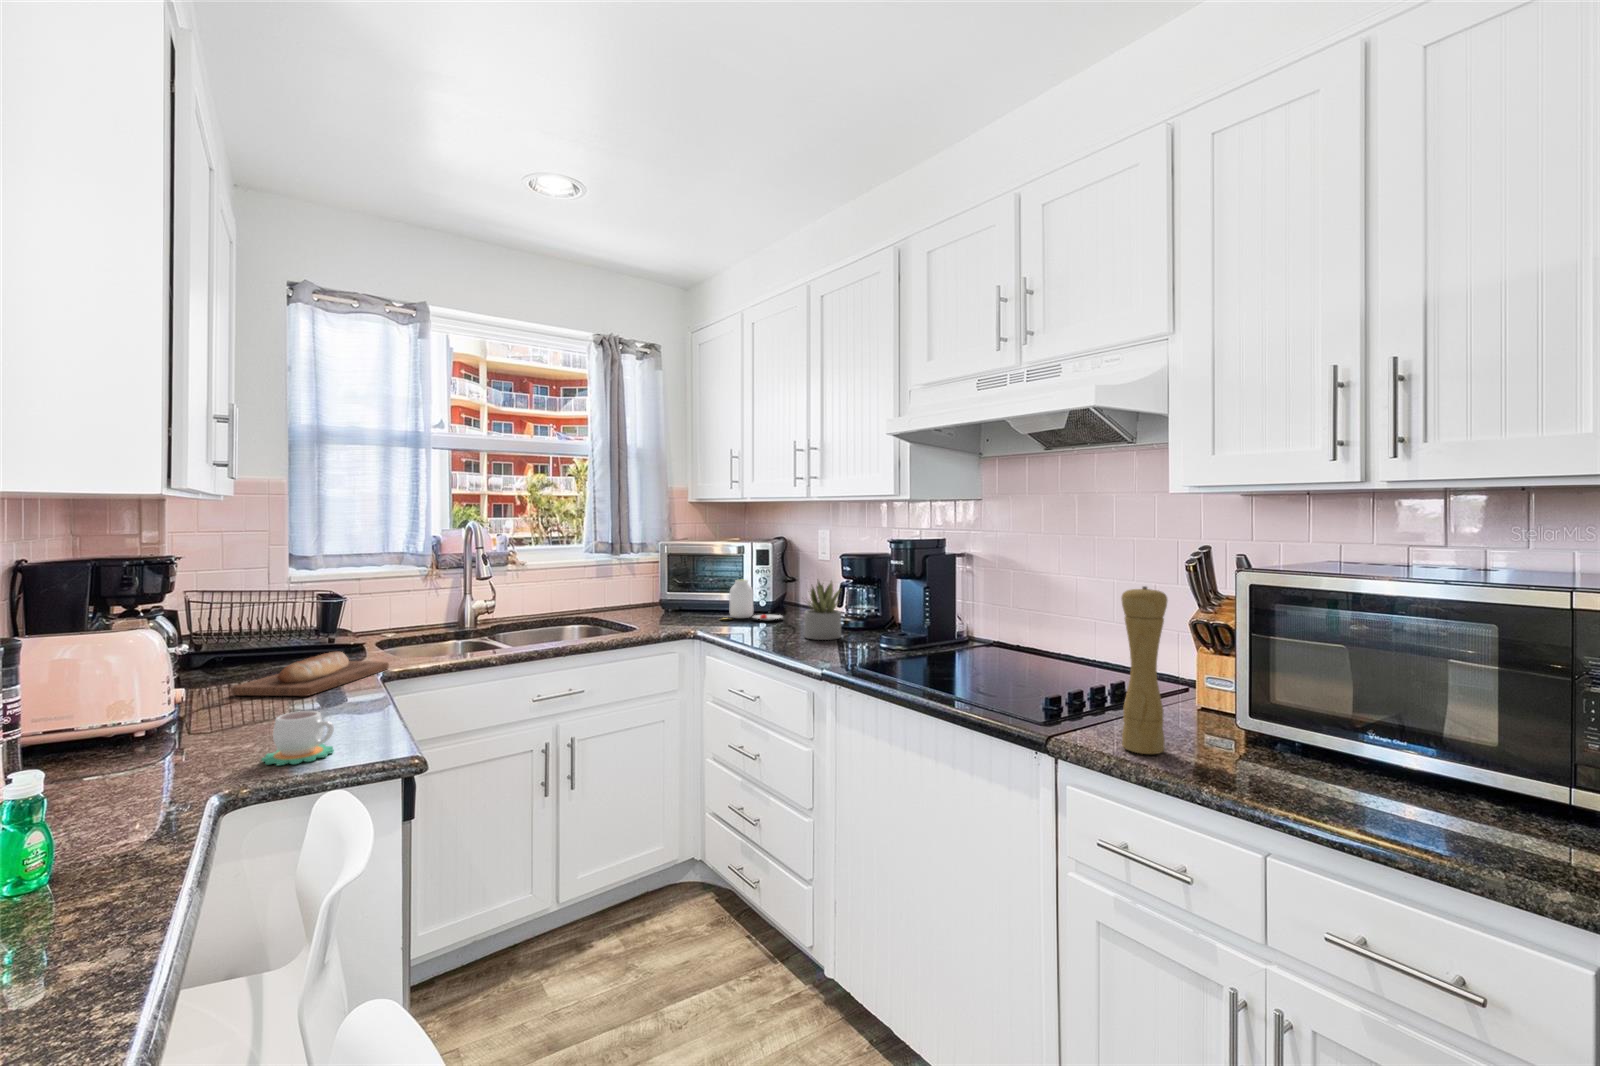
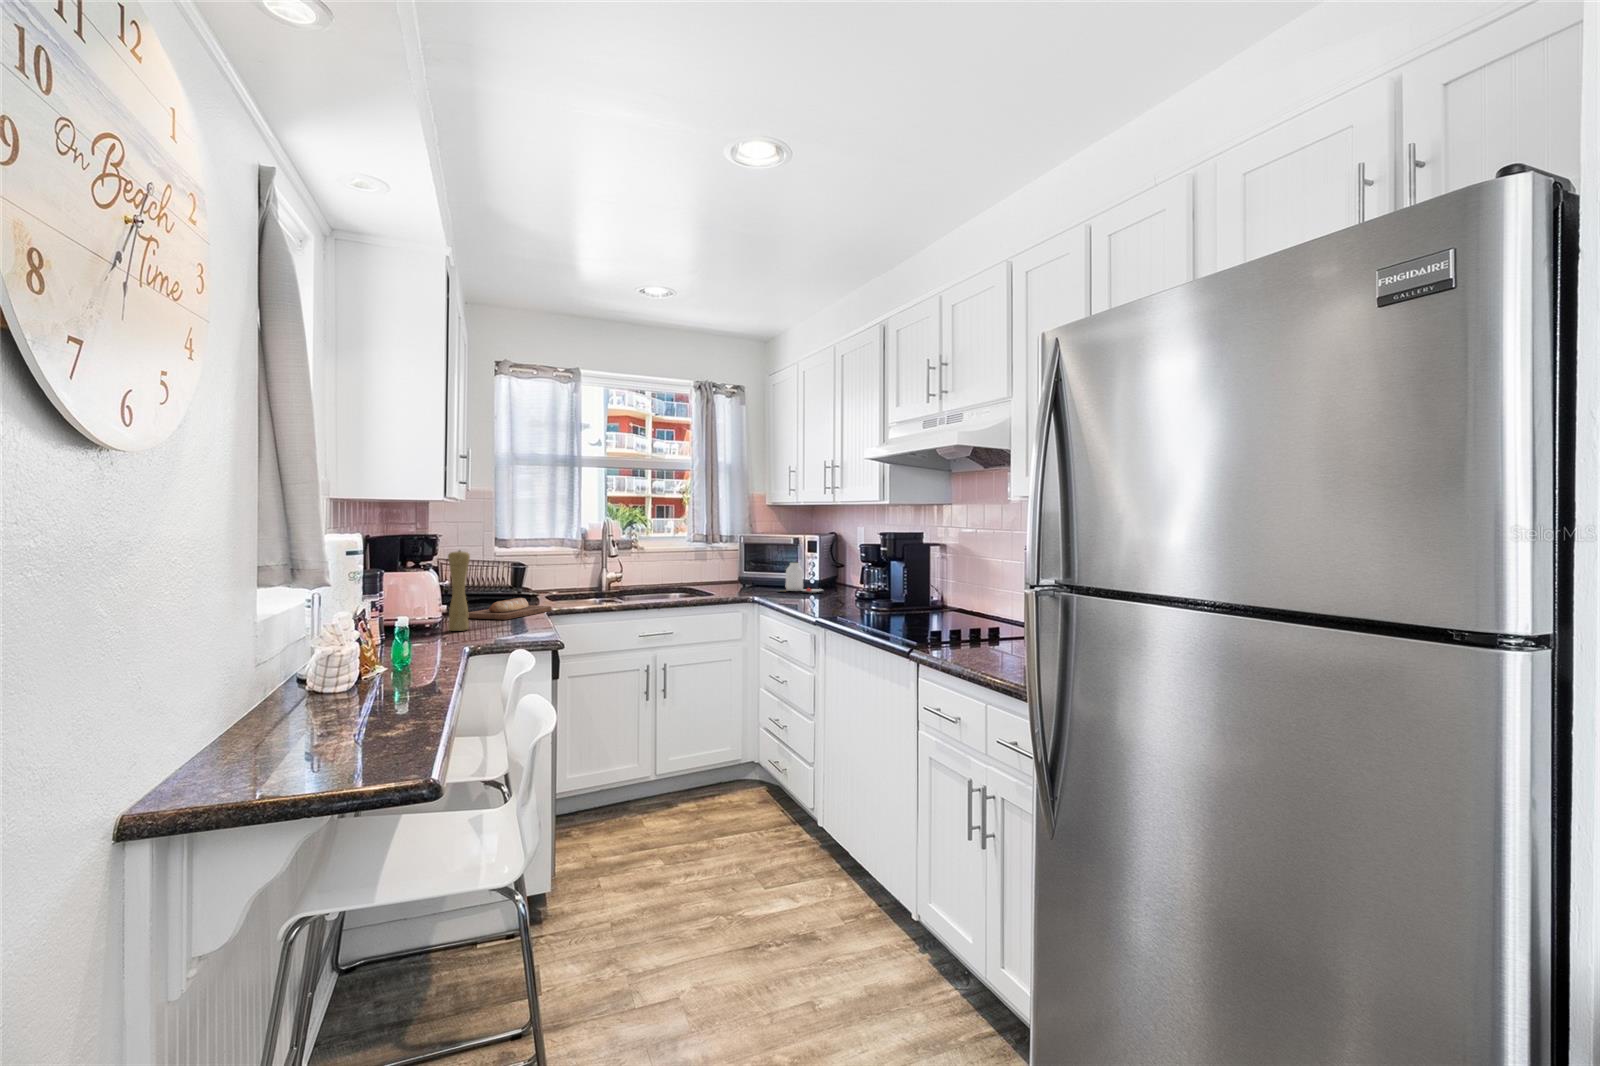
succulent plant: present [804,581,841,640] -> none [825,559,854,603]
pepper mill: present [1121,586,1167,754] -> present [448,550,470,631]
mug: present [262,711,334,765] -> none [485,616,520,642]

